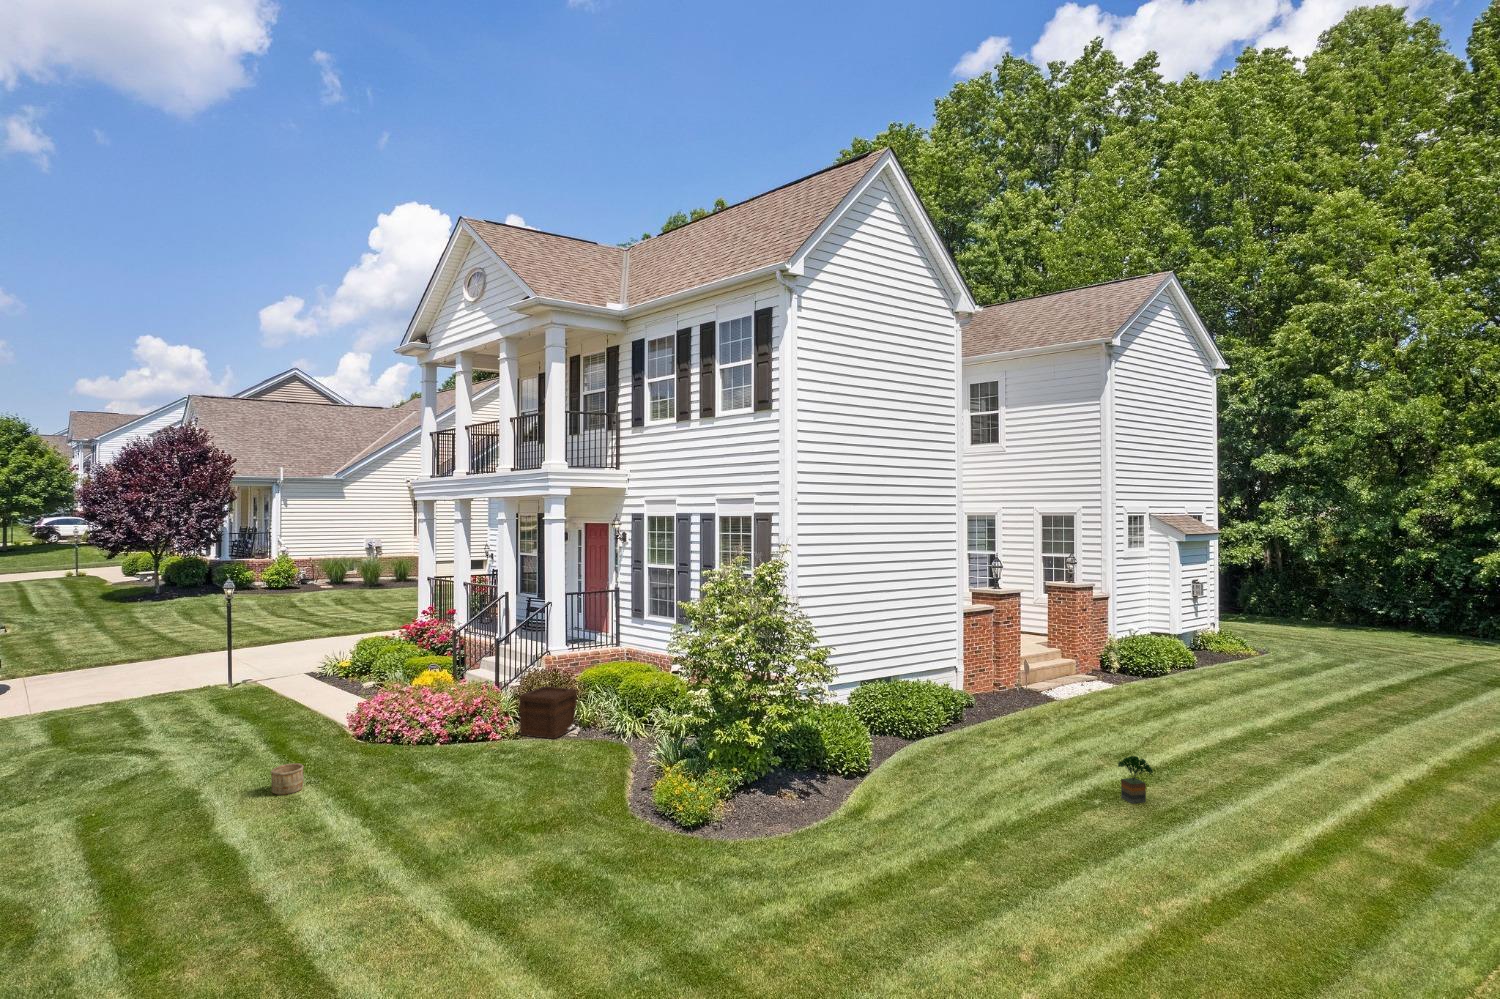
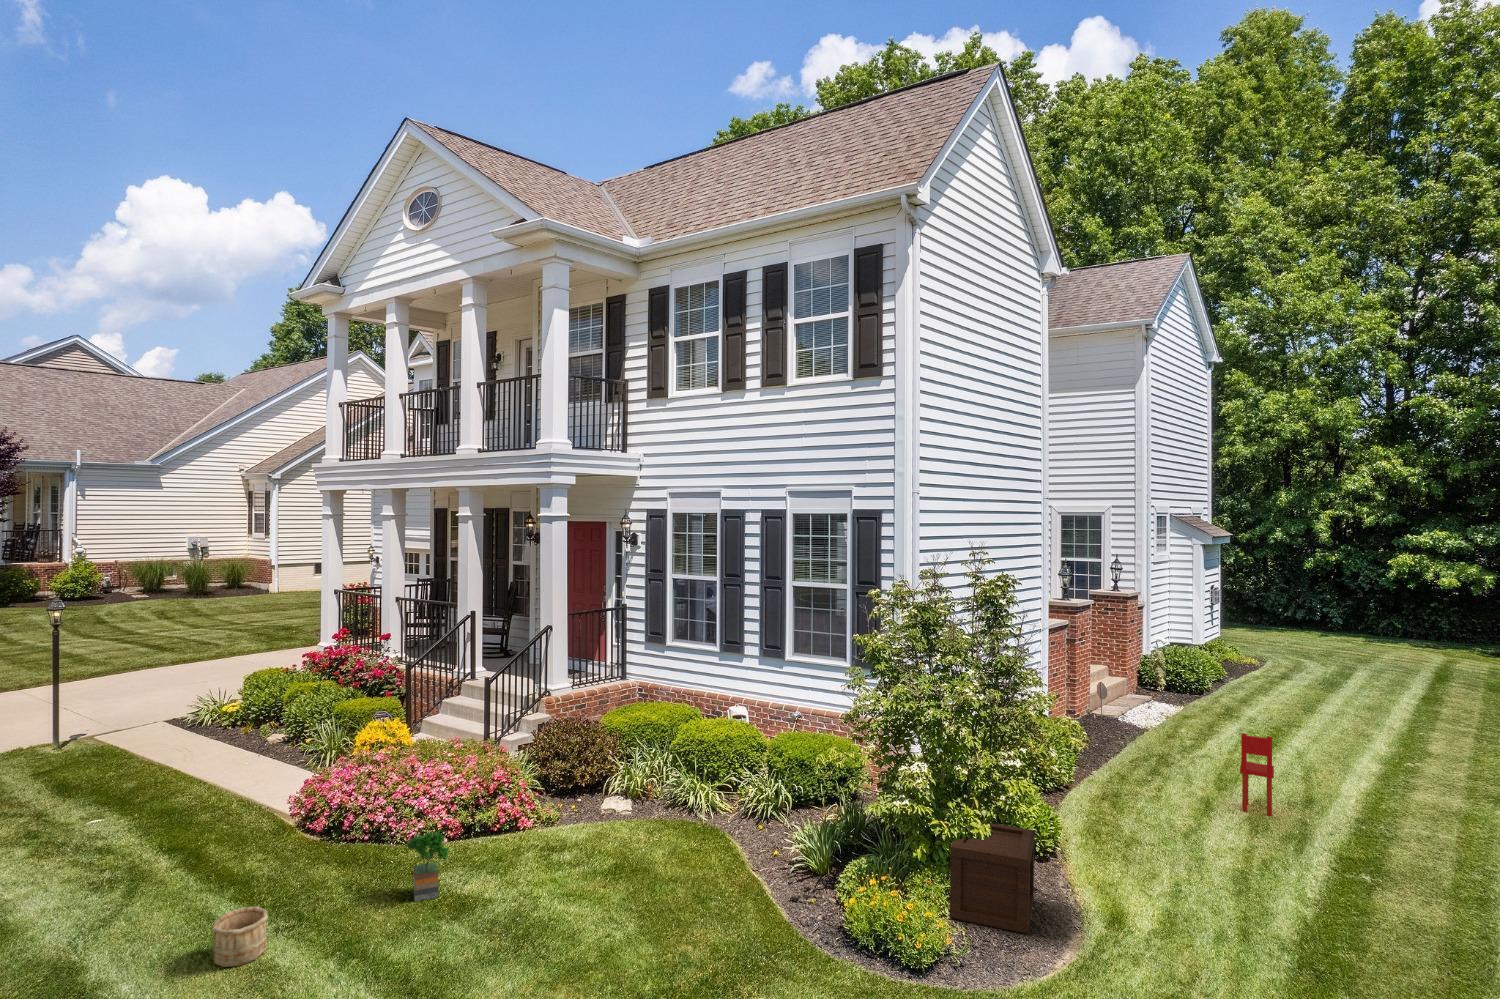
wooden crate: present [519,686,577,739] -> present [950,823,1034,934]
chair: none [1048,694,1081,763] -> present [1240,733,1274,816]
potted tree: present [1118,756,1153,804] -> present [406,832,449,901]

